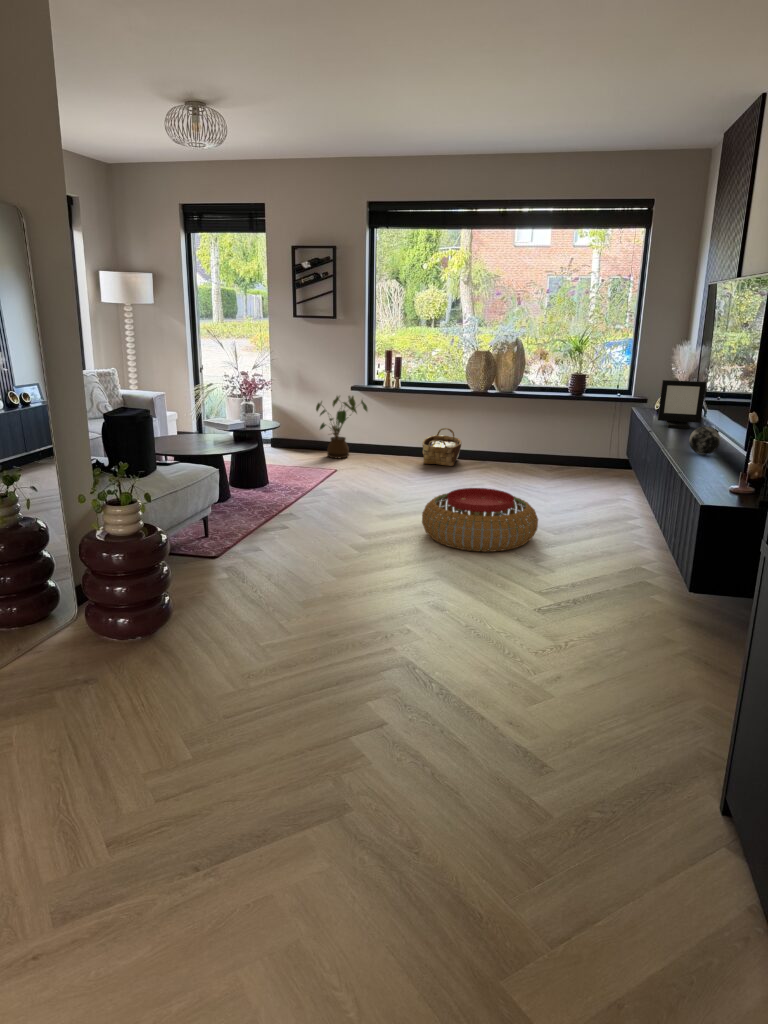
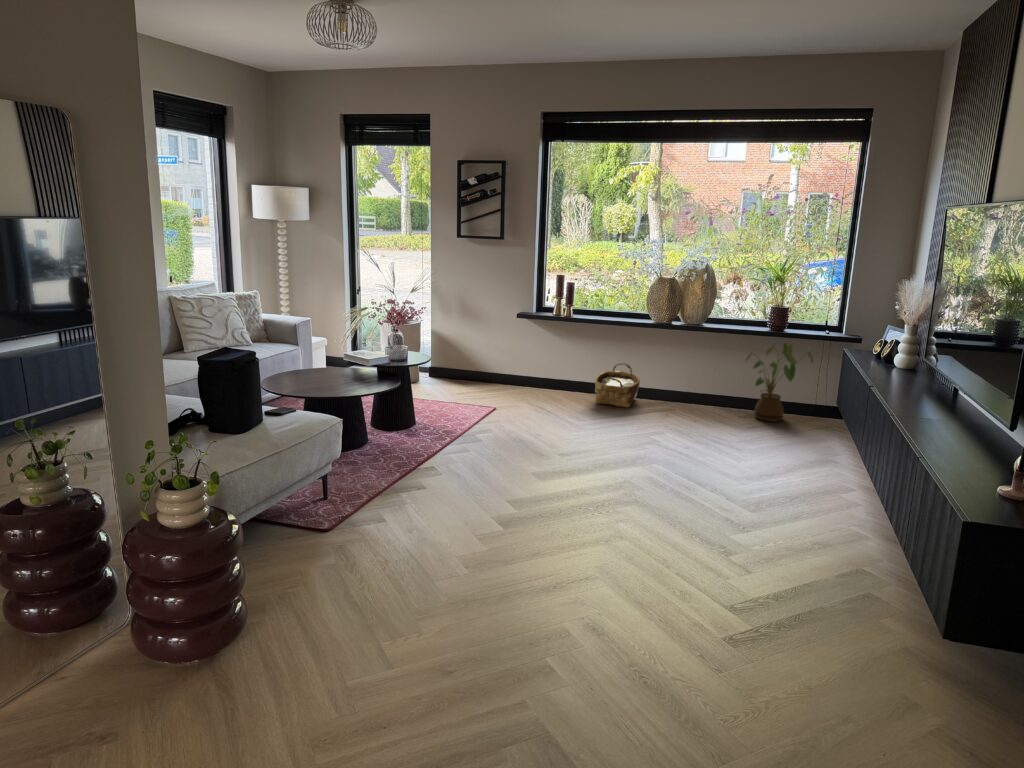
picture frame: present [658,380,706,429] -> none [880,323,945,384]
house plant: present [316,396,368,458] -> present [746,343,813,421]
decorative orb: present [689,426,720,455] -> none [931,393,974,429]
pouf: present [422,488,538,552] -> none [584,450,729,536]

